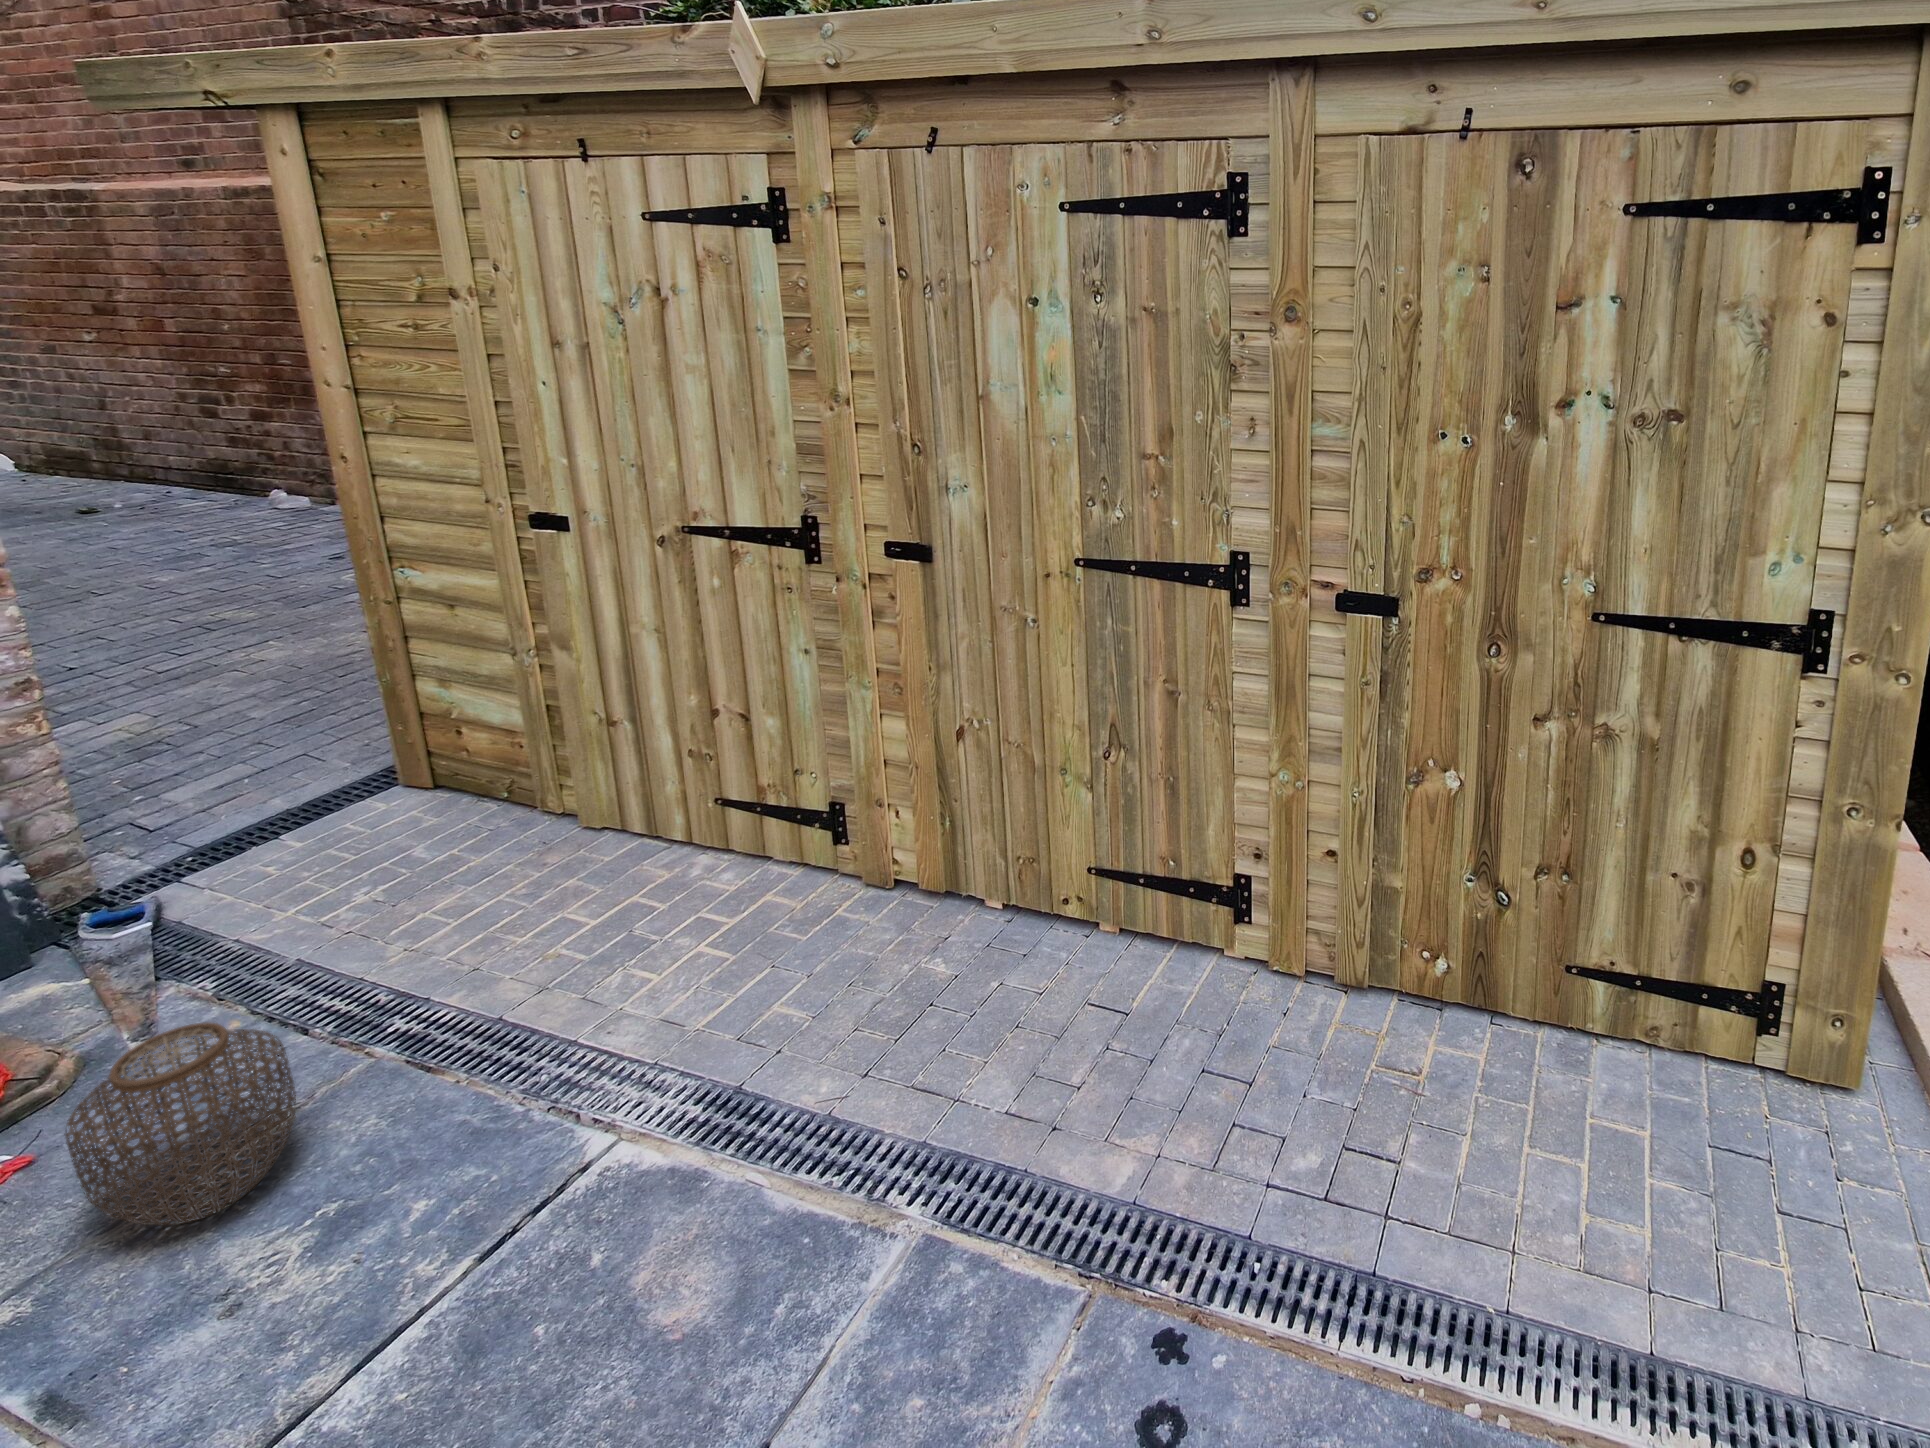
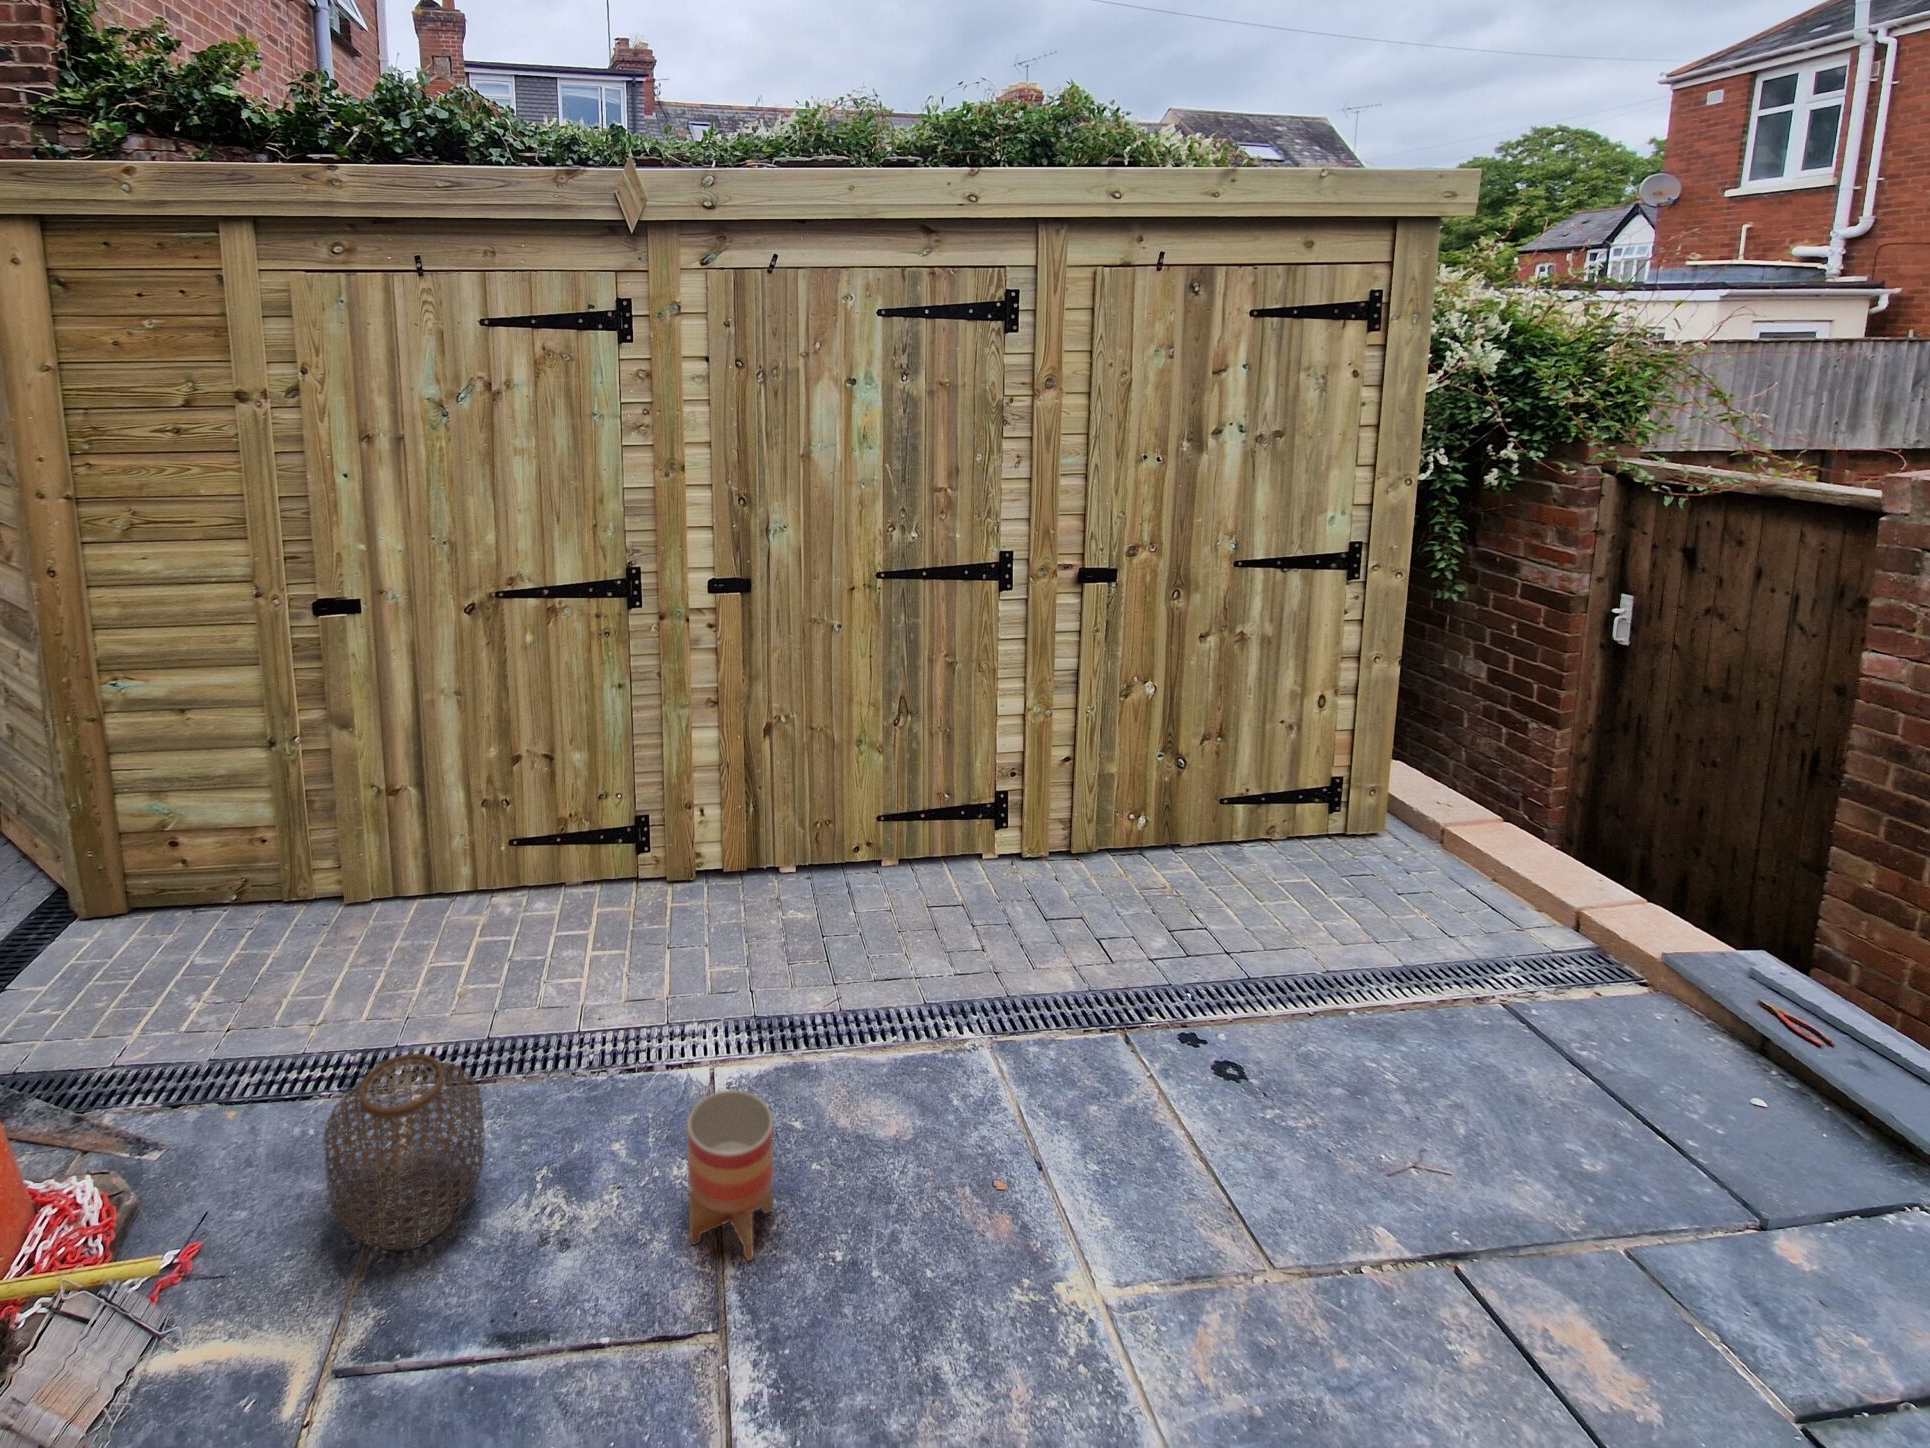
planter: none [303,1177,456,1389] -> present [687,1090,774,1261]

